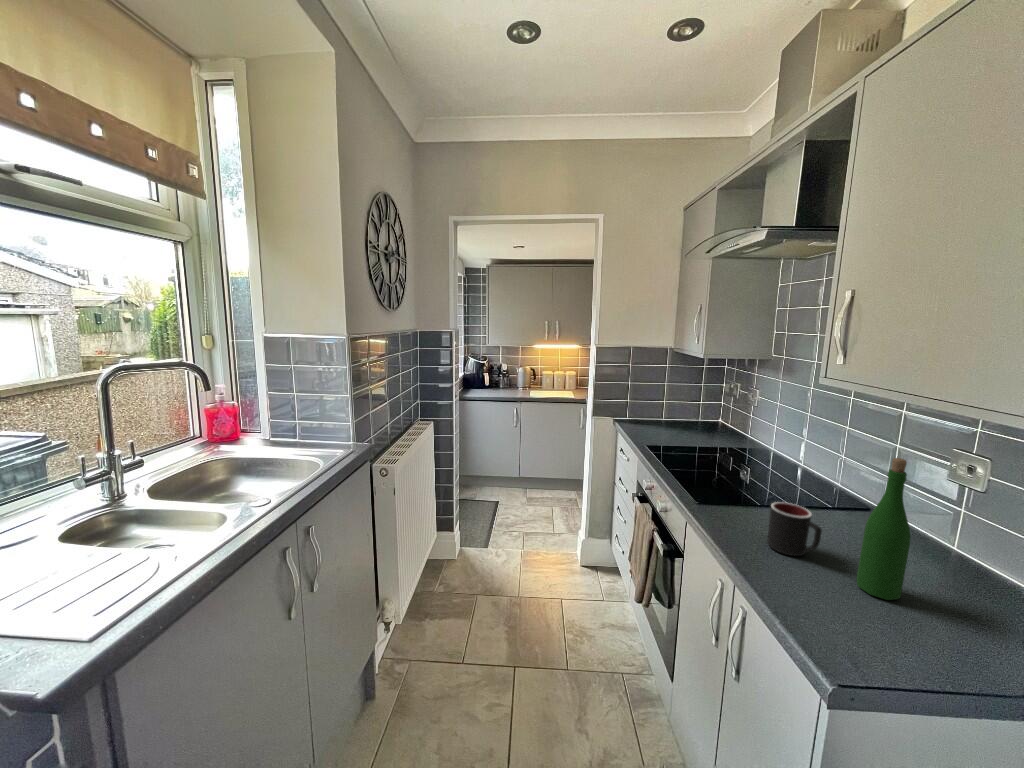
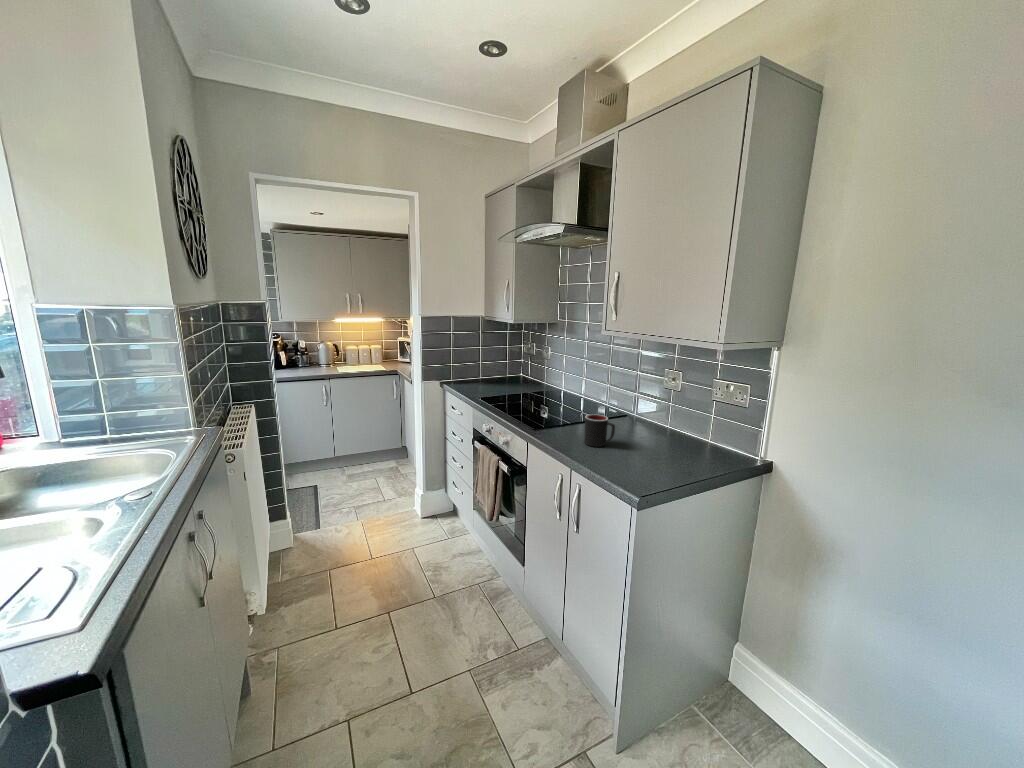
wine bottle: present [857,458,911,600] -> none [634,373,659,457]

